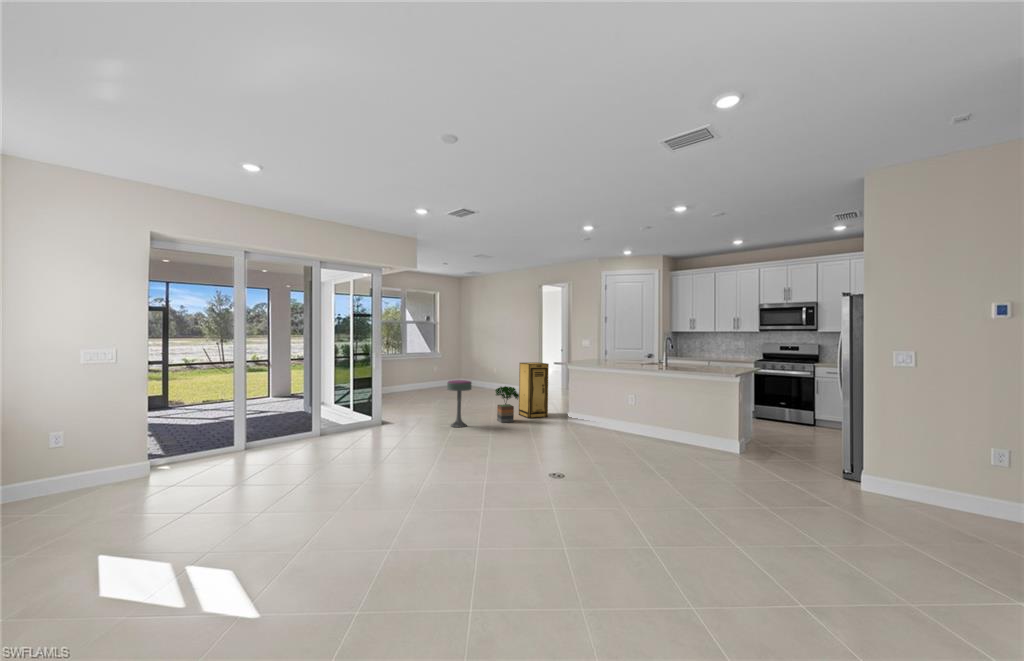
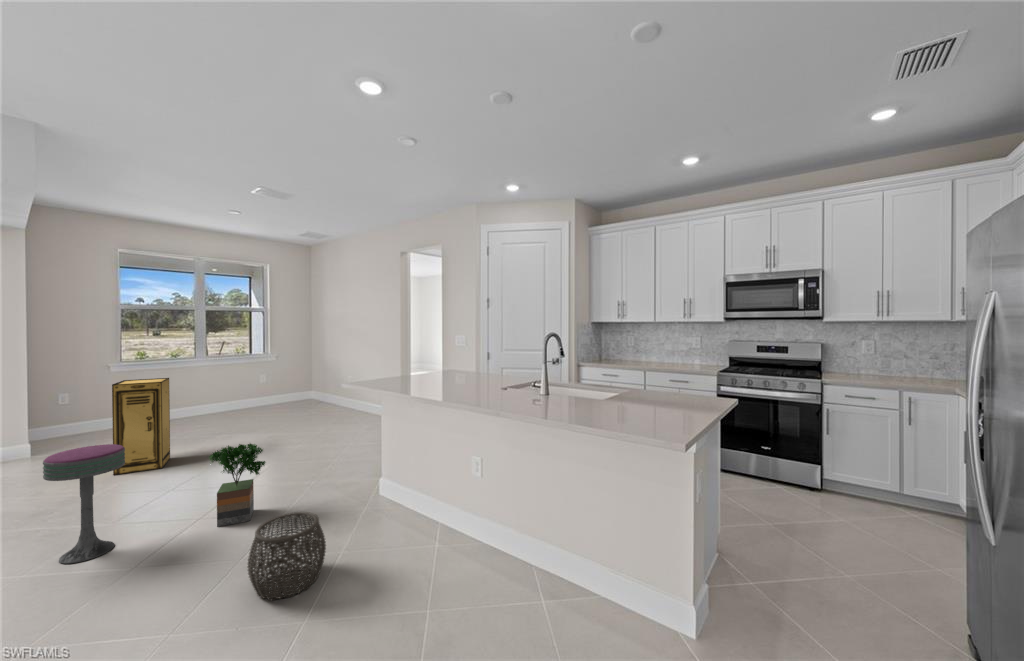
storage cabinet: present [519,363,549,418] -> present [112,378,170,475]
woven basket: none [544,408,574,437] -> present [247,512,326,600]

